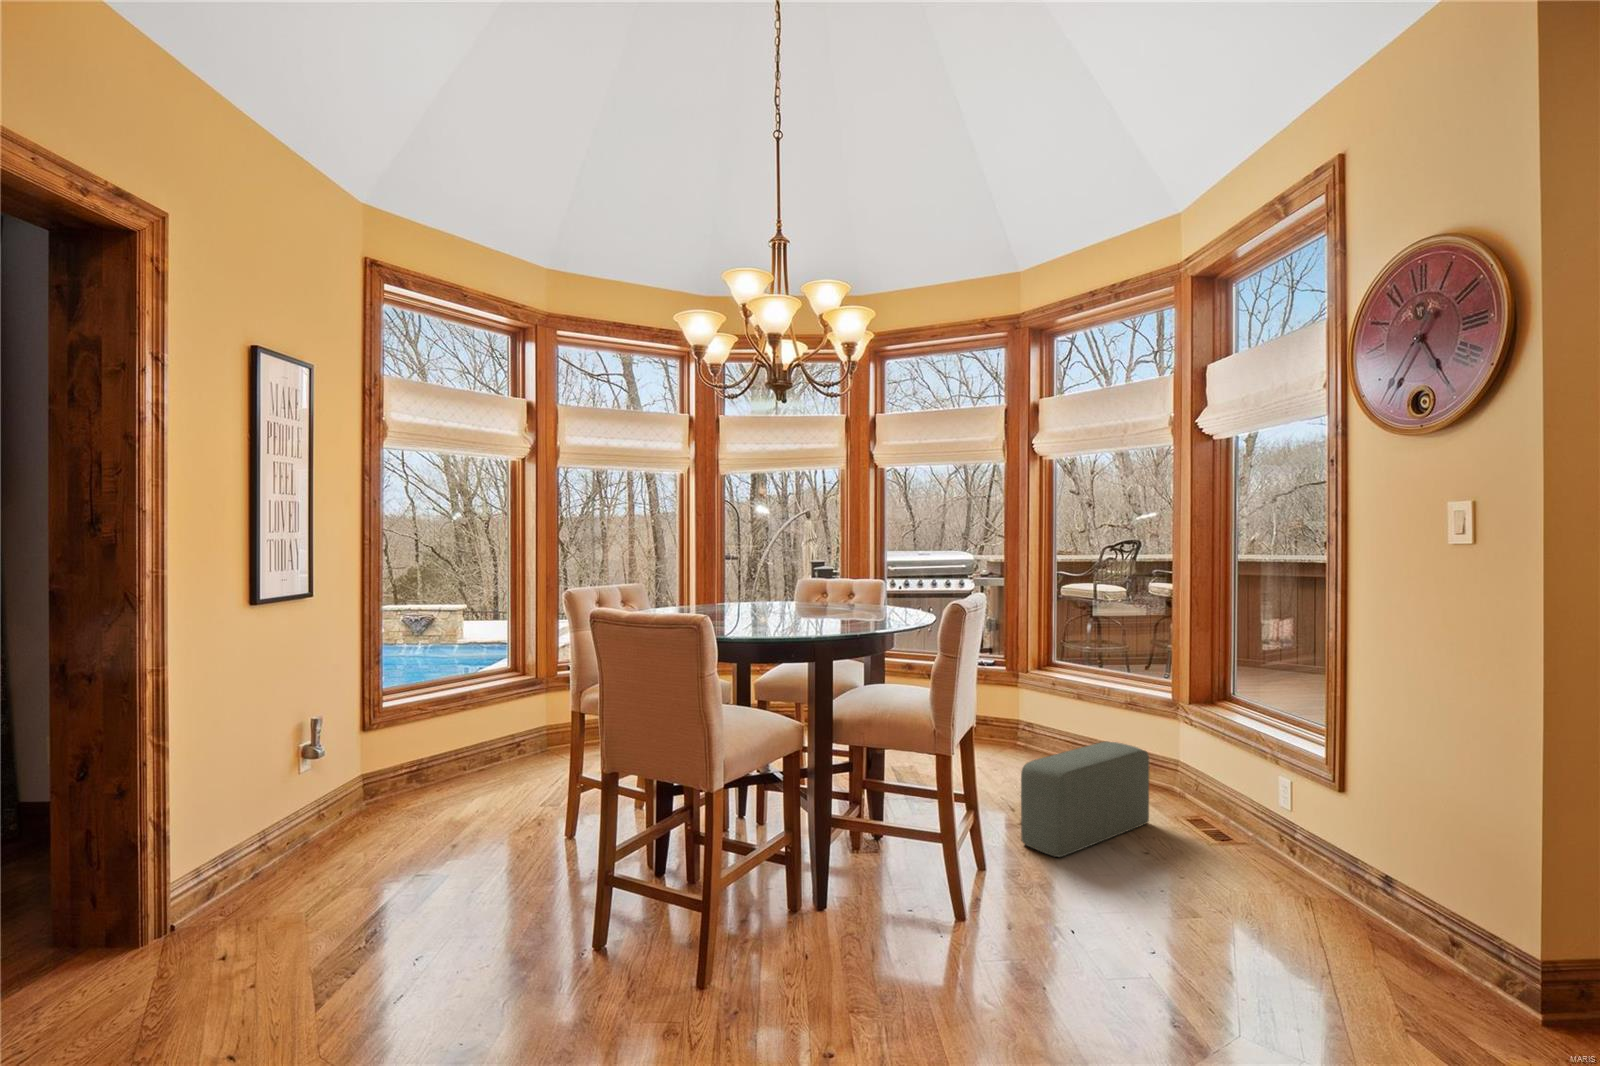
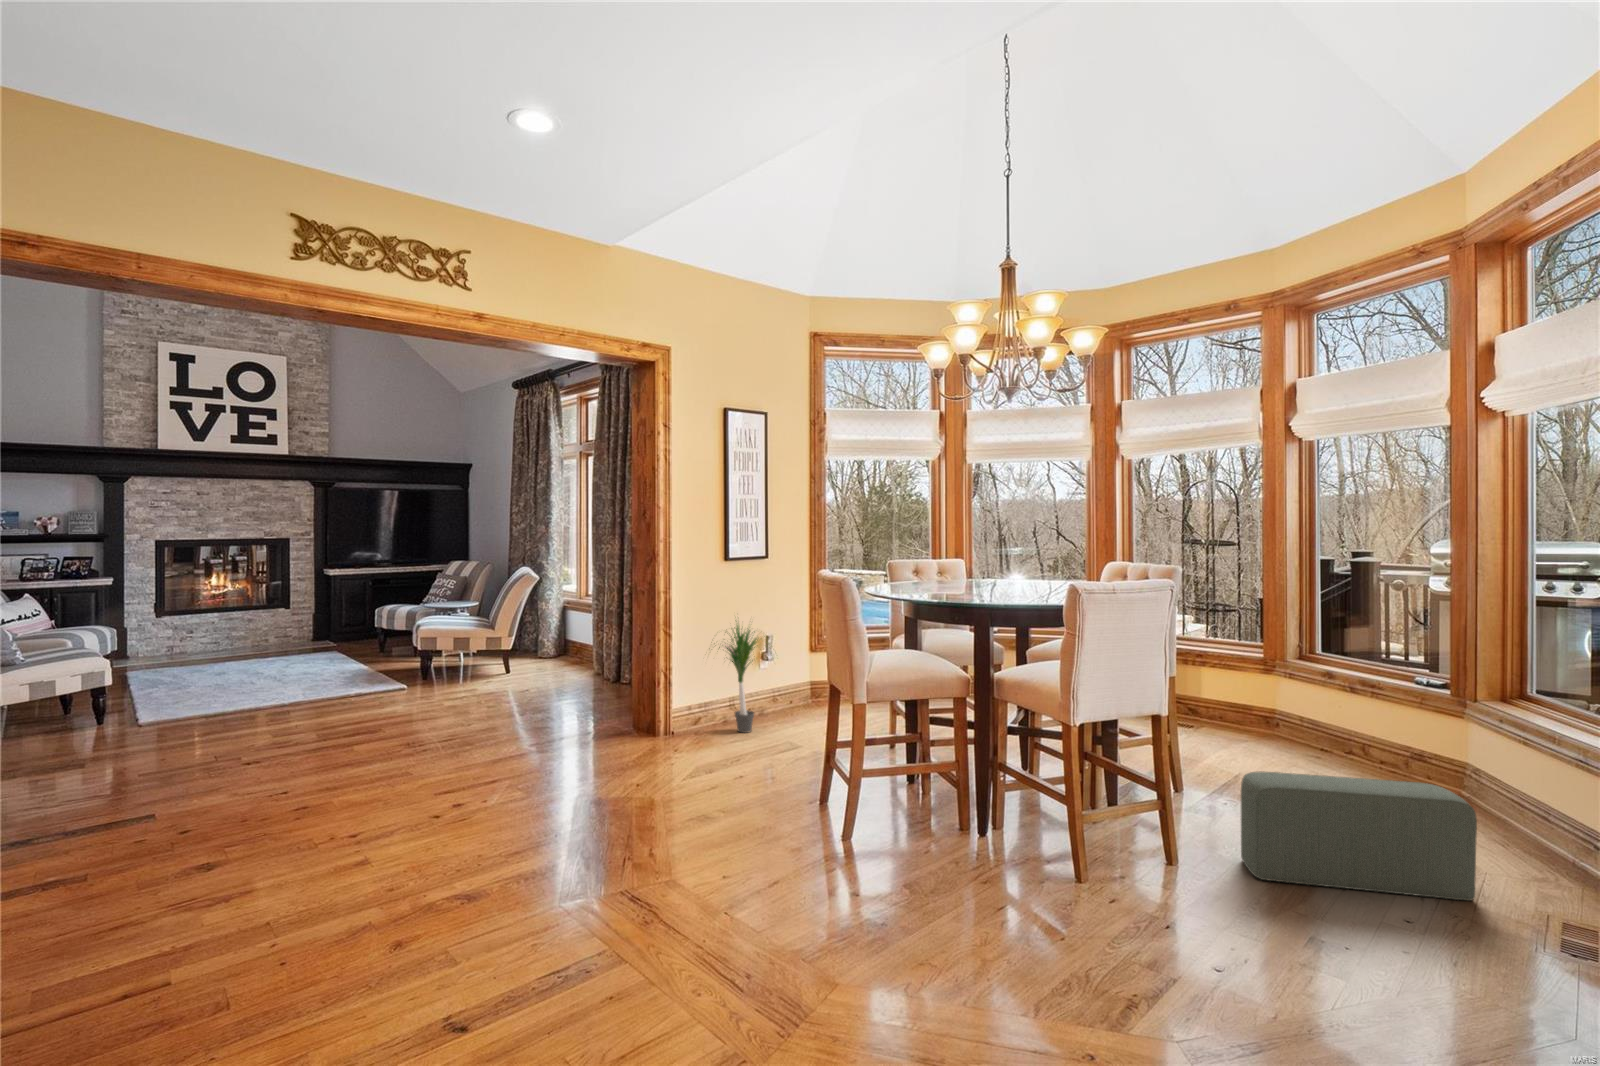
potted plant: none [234,685,387,888] -> present [719,621,758,733]

